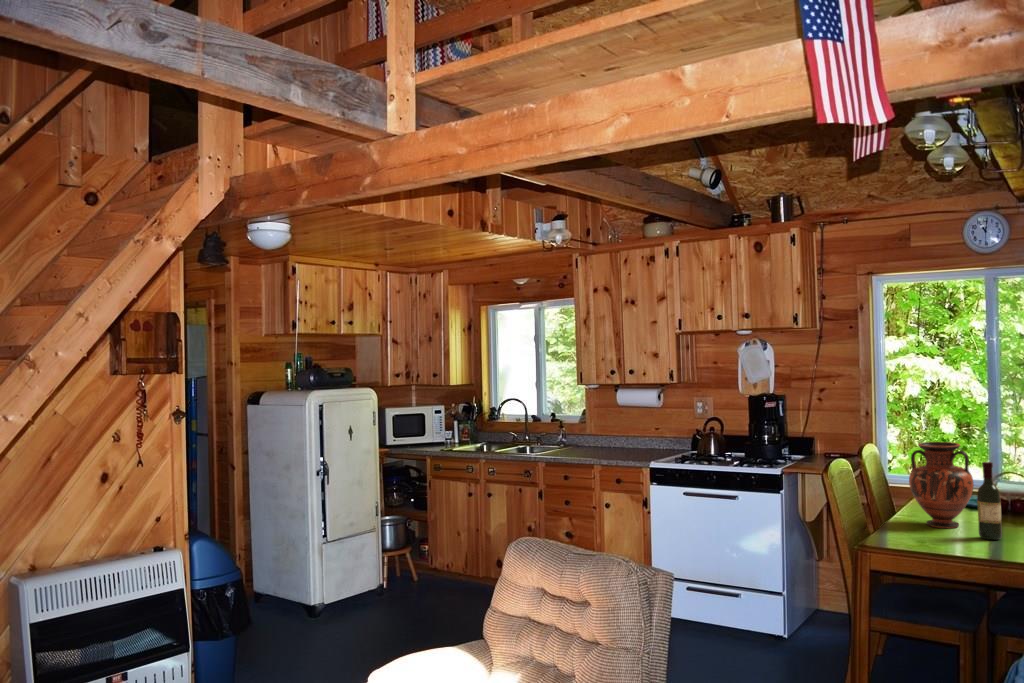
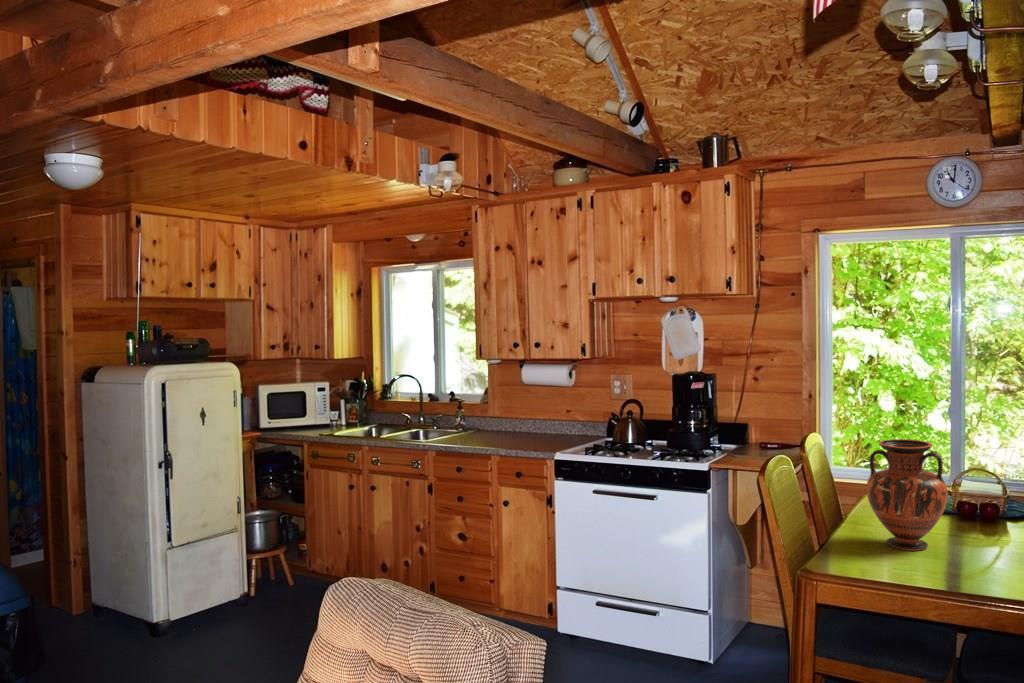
wine bottle: present [977,462,1002,540] -> none [957,470,988,572]

